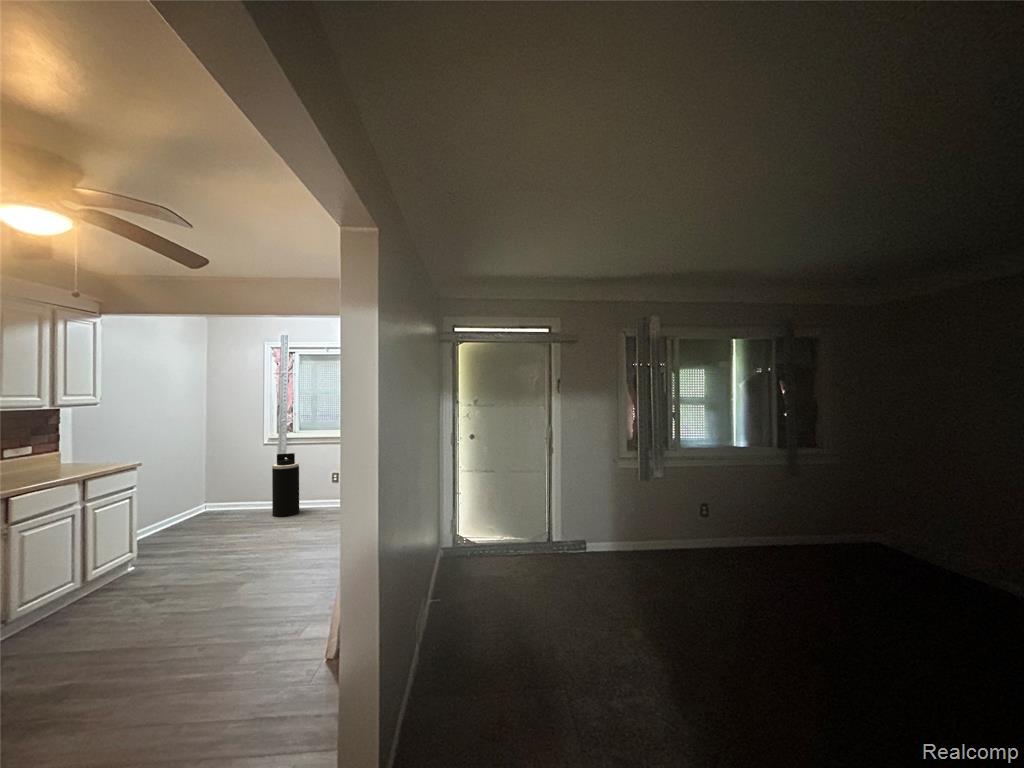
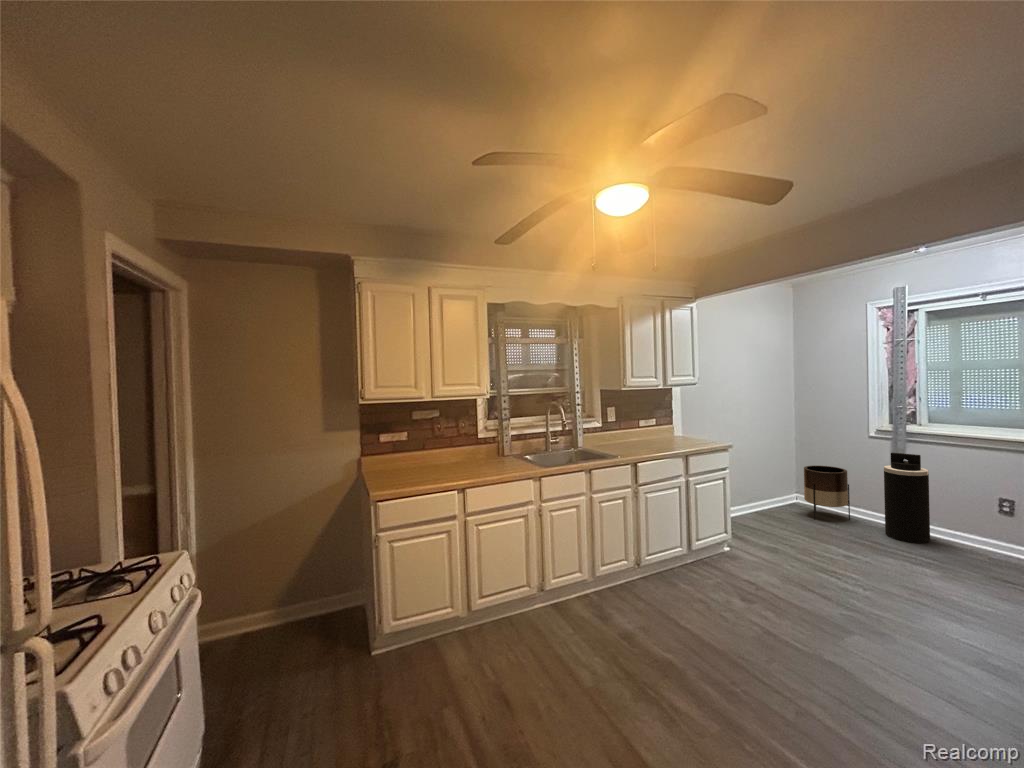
planter: none [212,473,248,521] -> present [804,465,850,520]

